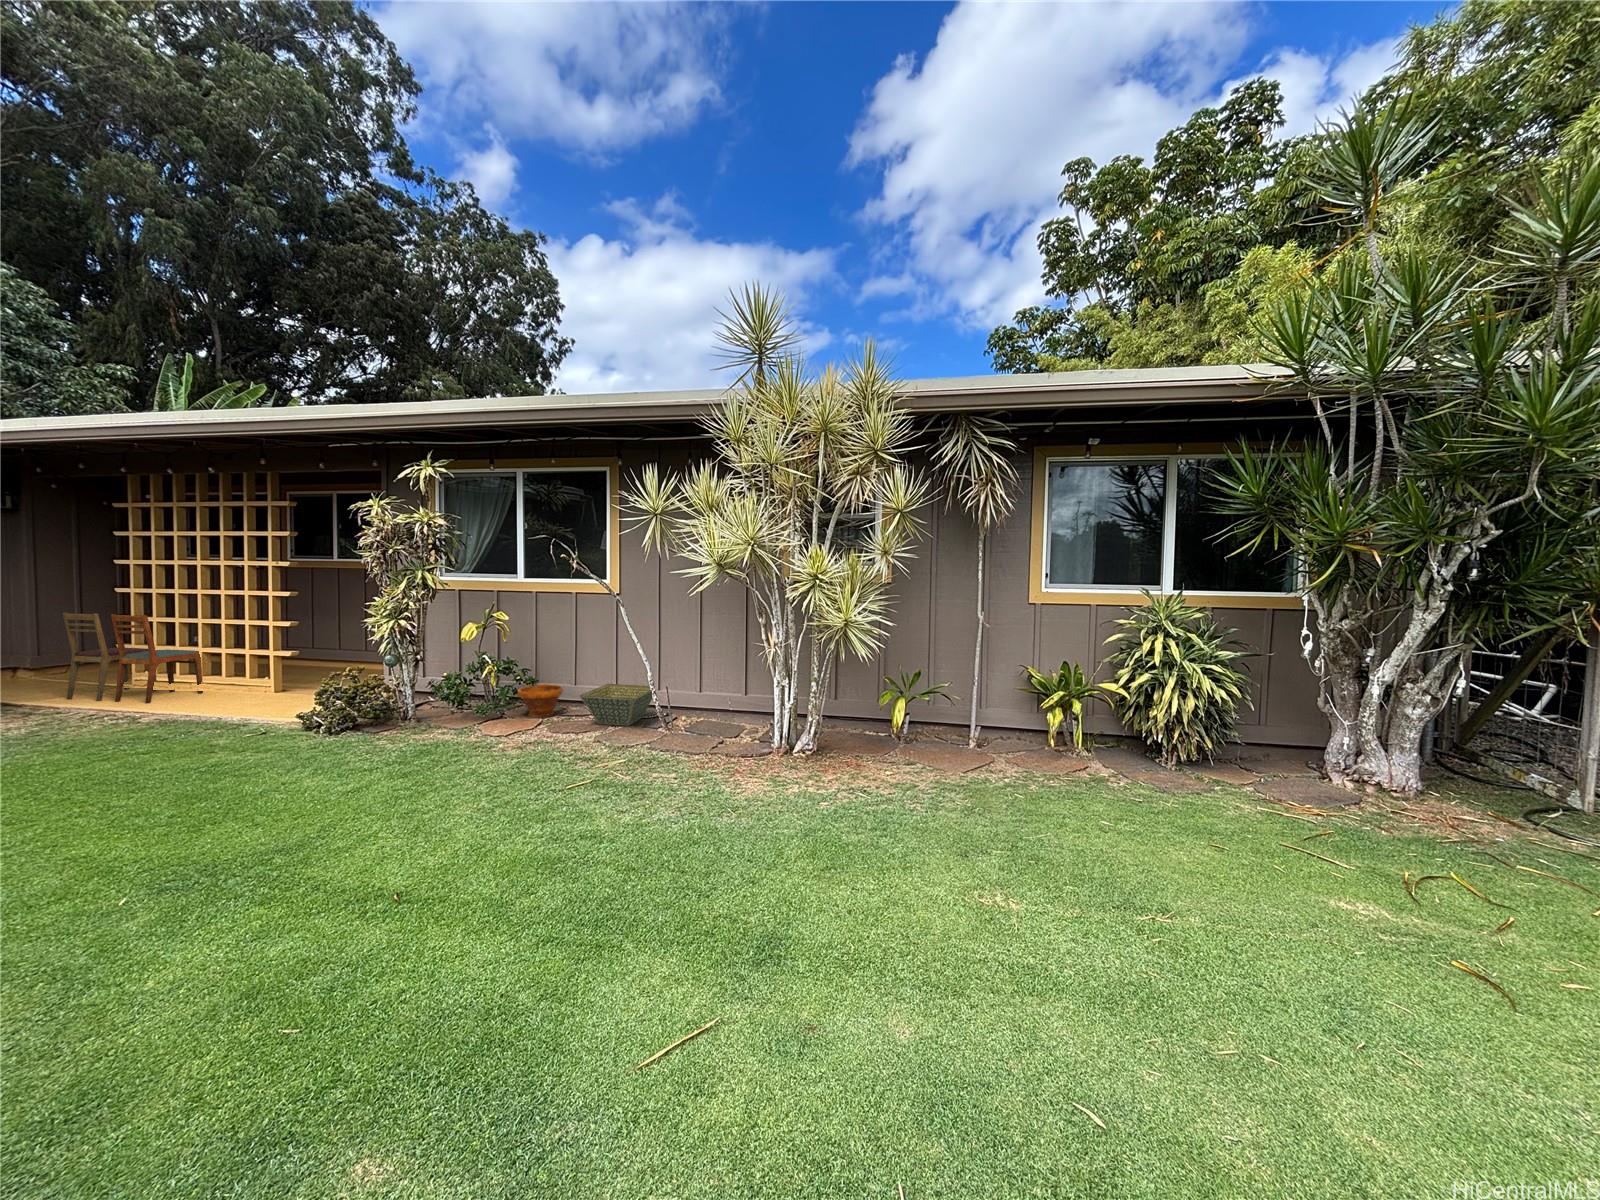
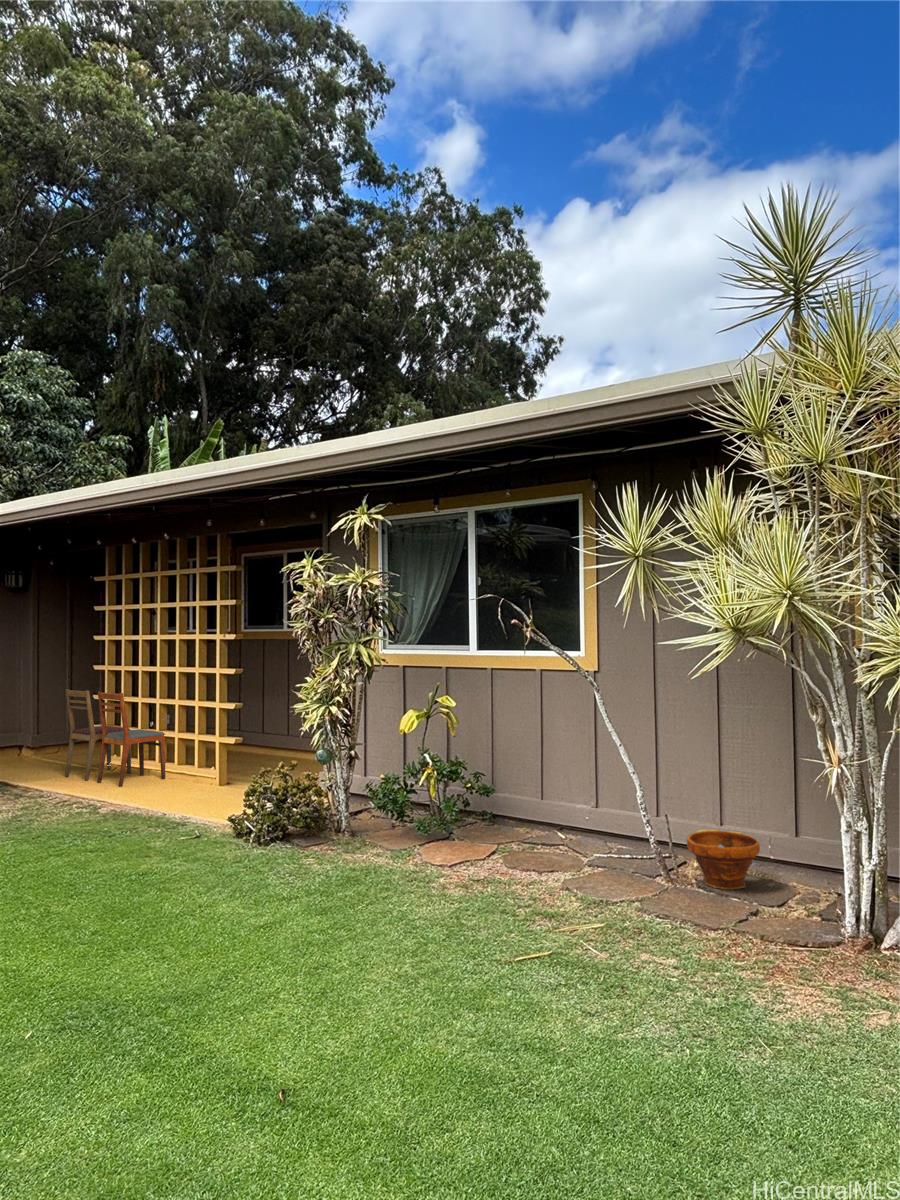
planter: present [518,684,563,717] -> present [687,829,760,889]
basket: present [580,684,653,726] -> none [540,804,655,871]

